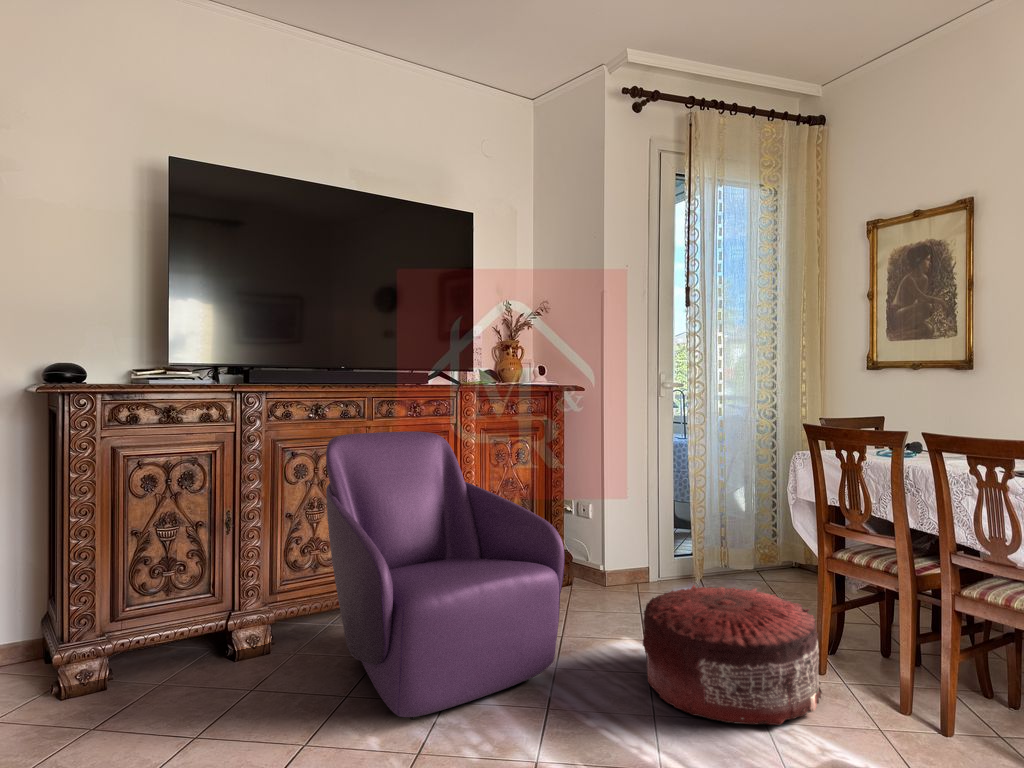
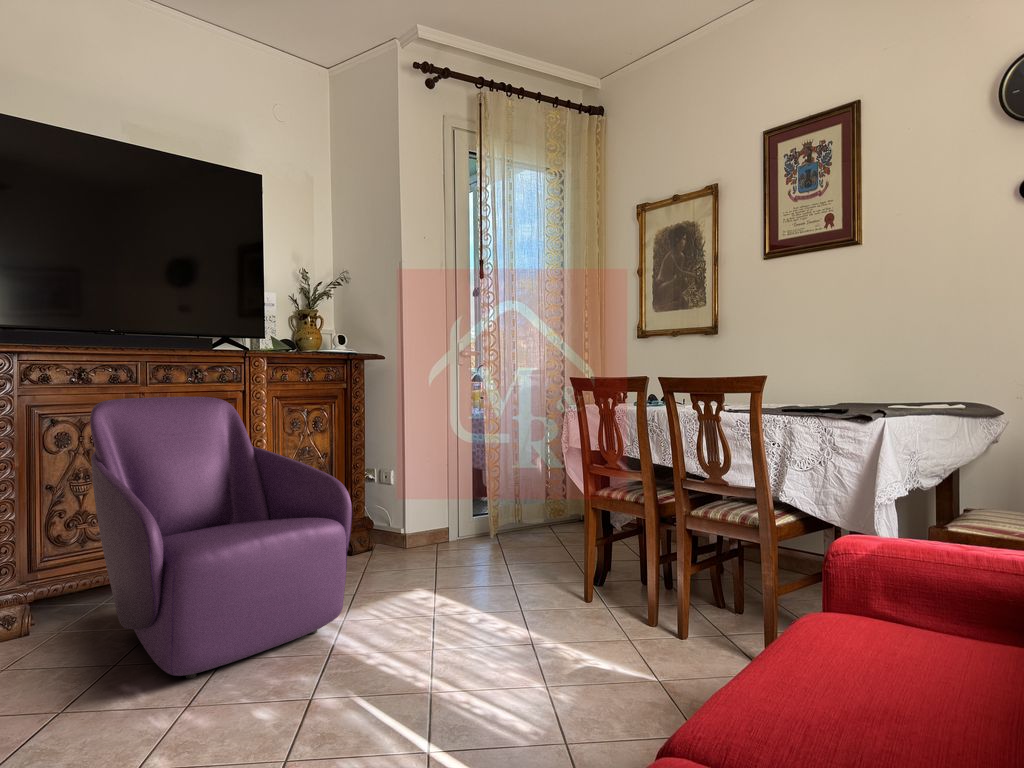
pouf: present [643,585,822,725] -> none [427,529,585,645]

